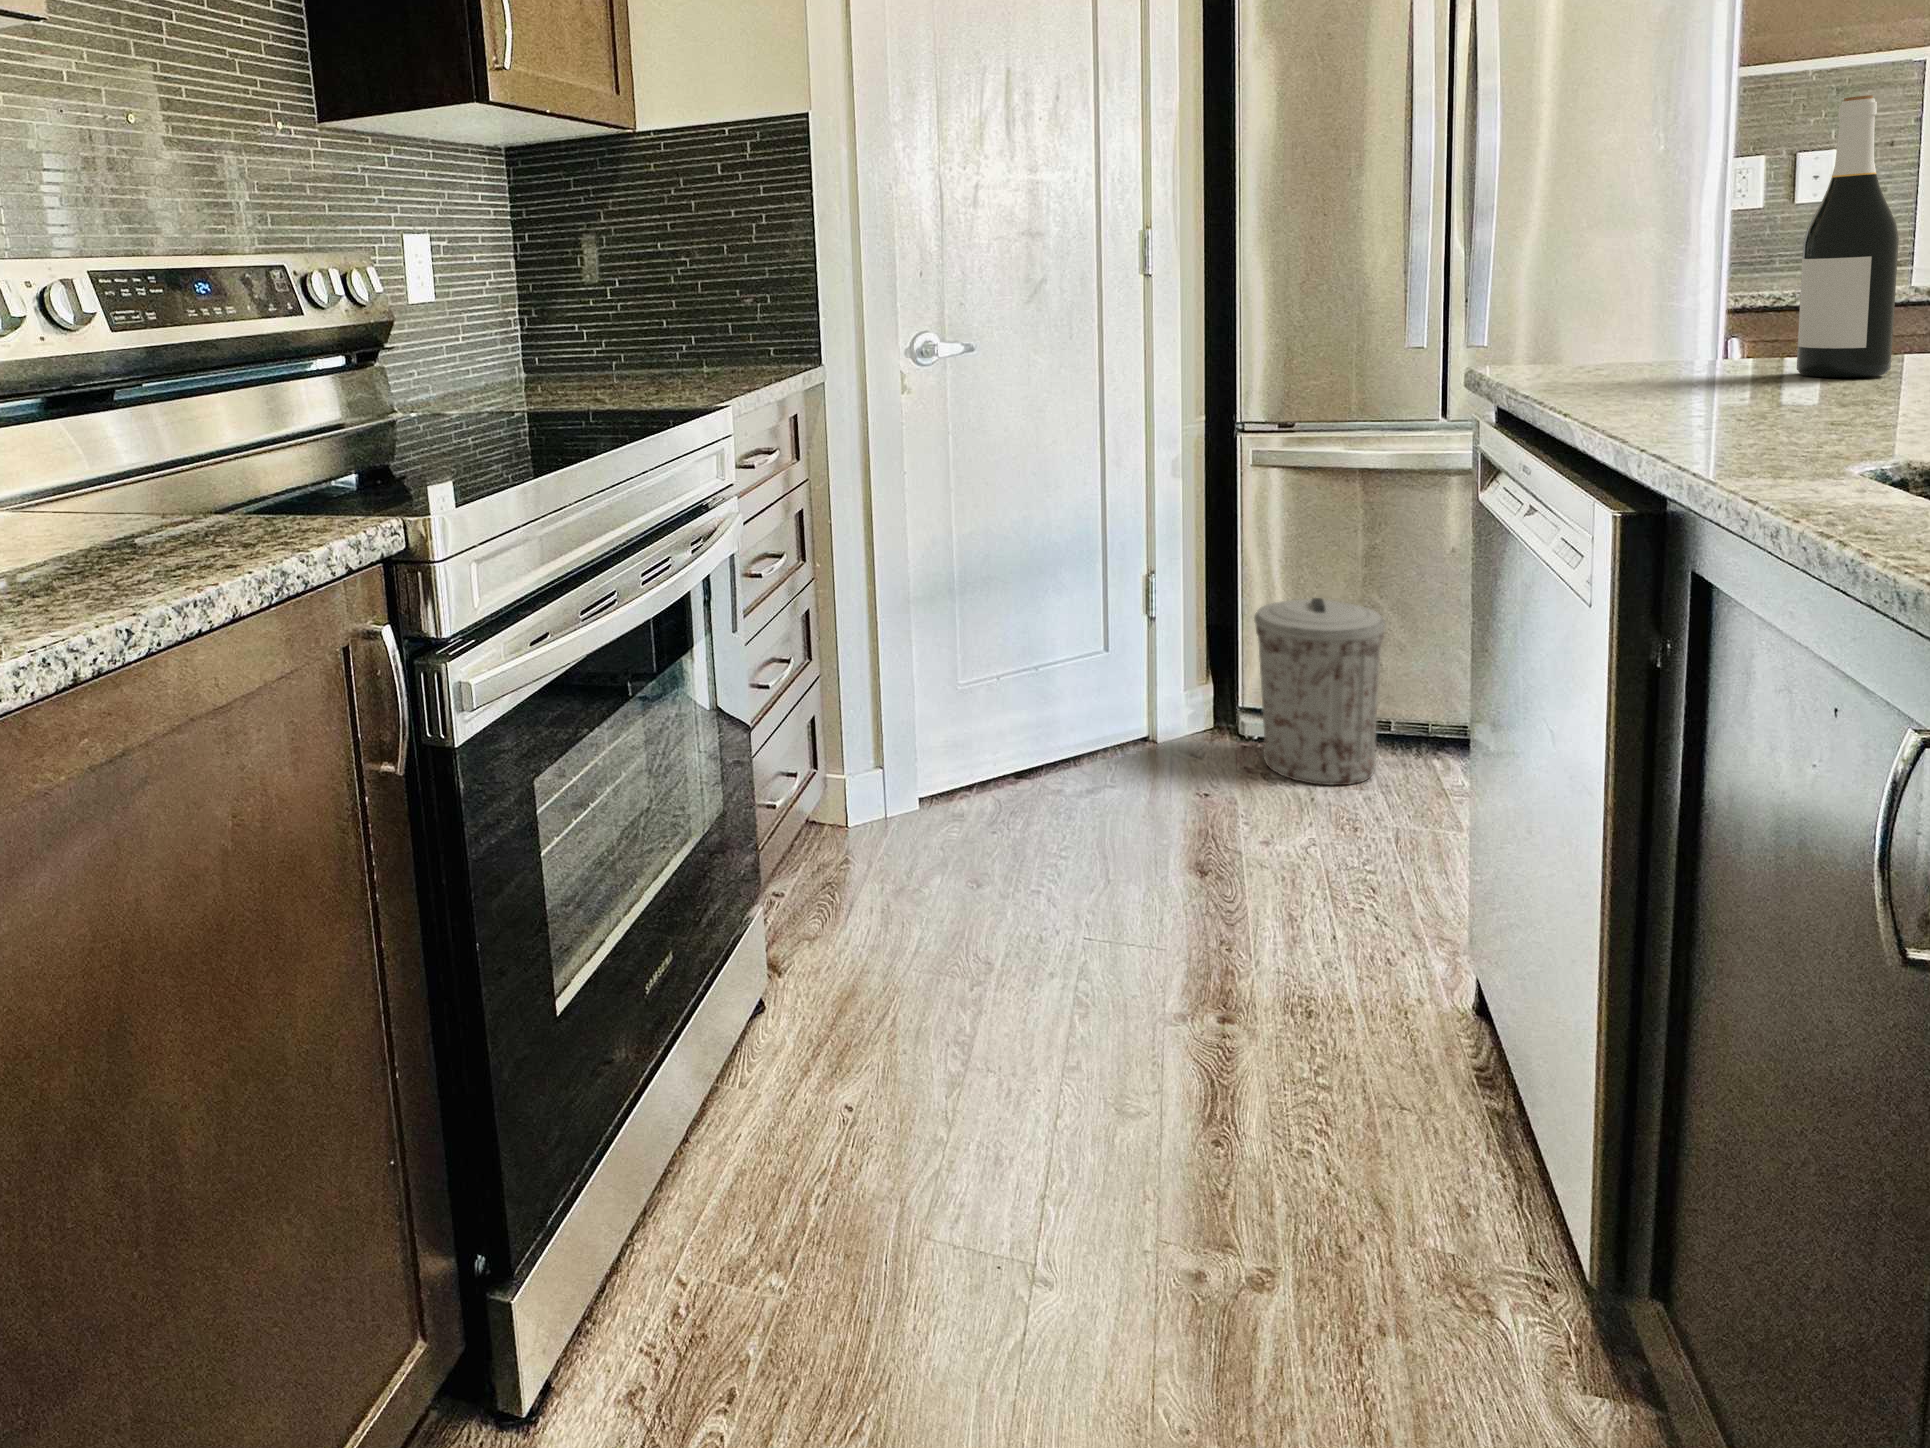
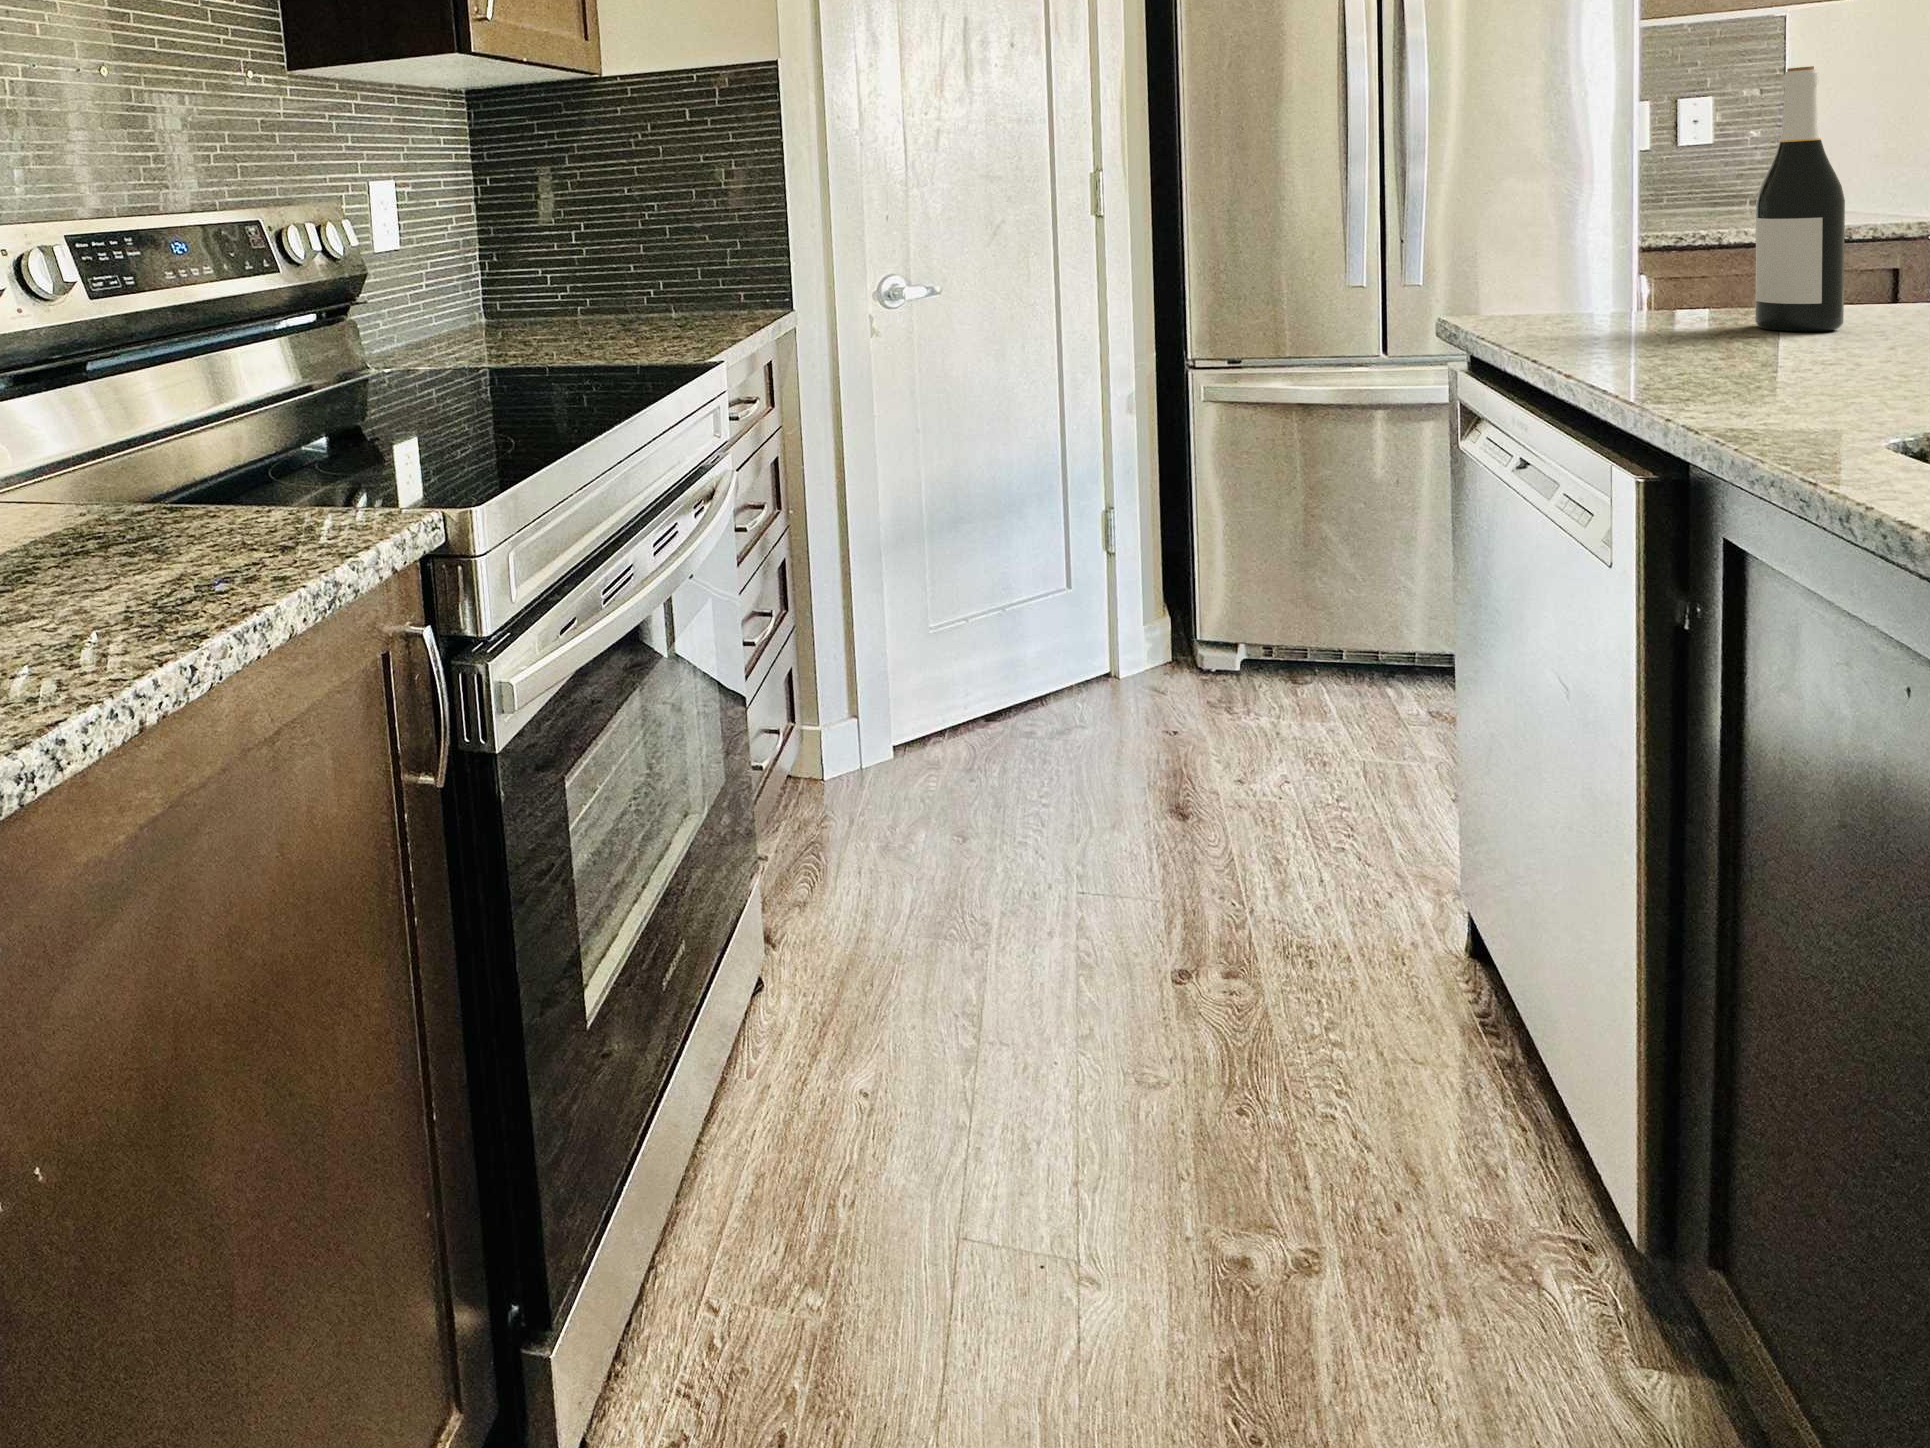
trash can: present [1254,598,1385,785] -> none [1214,533,1342,721]

